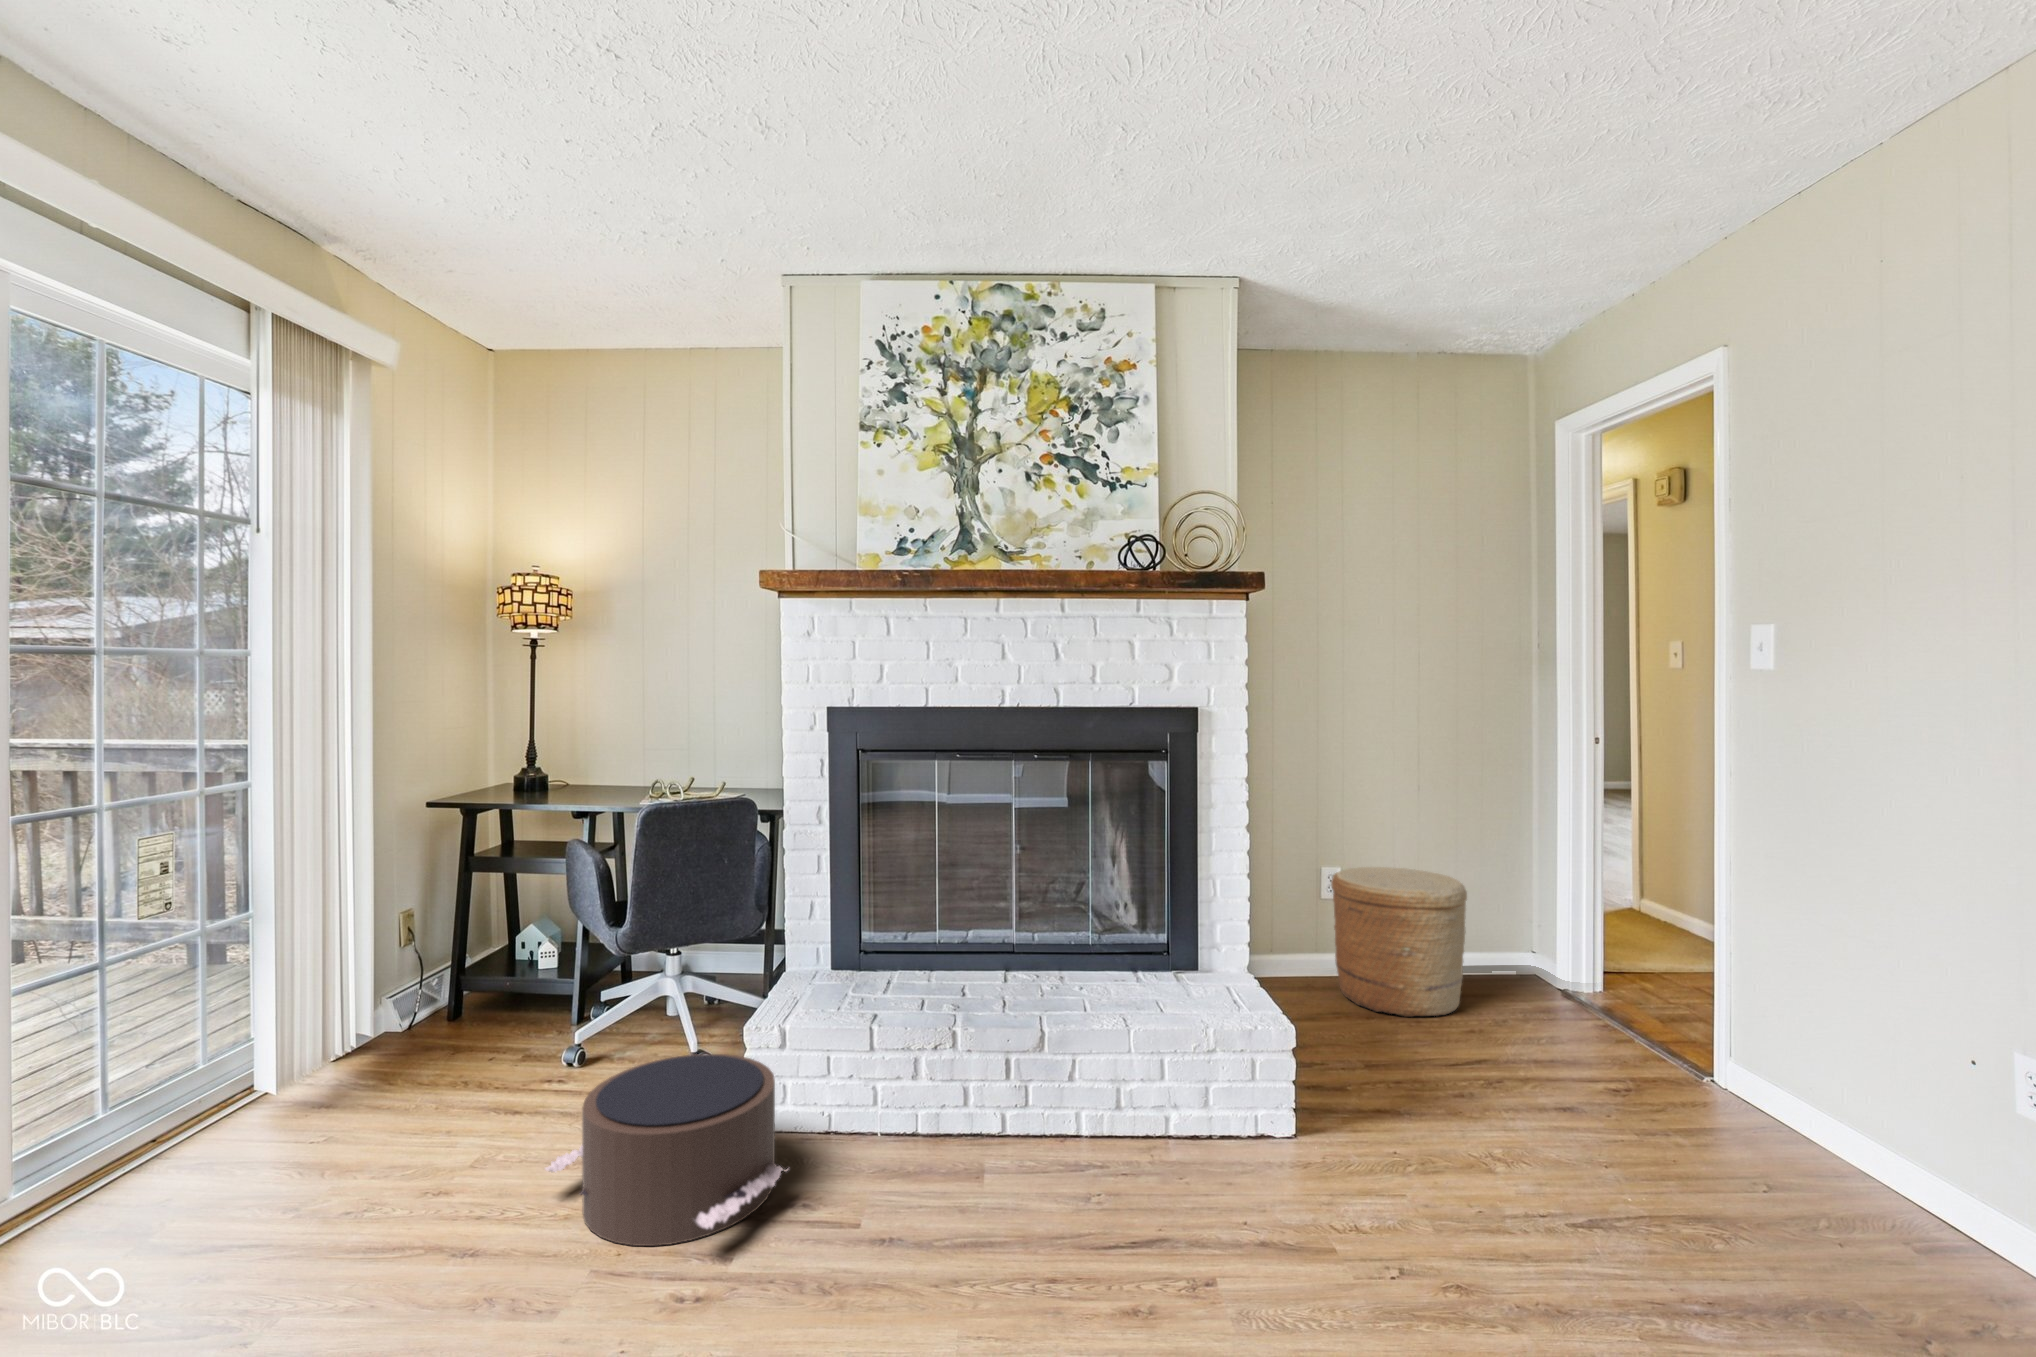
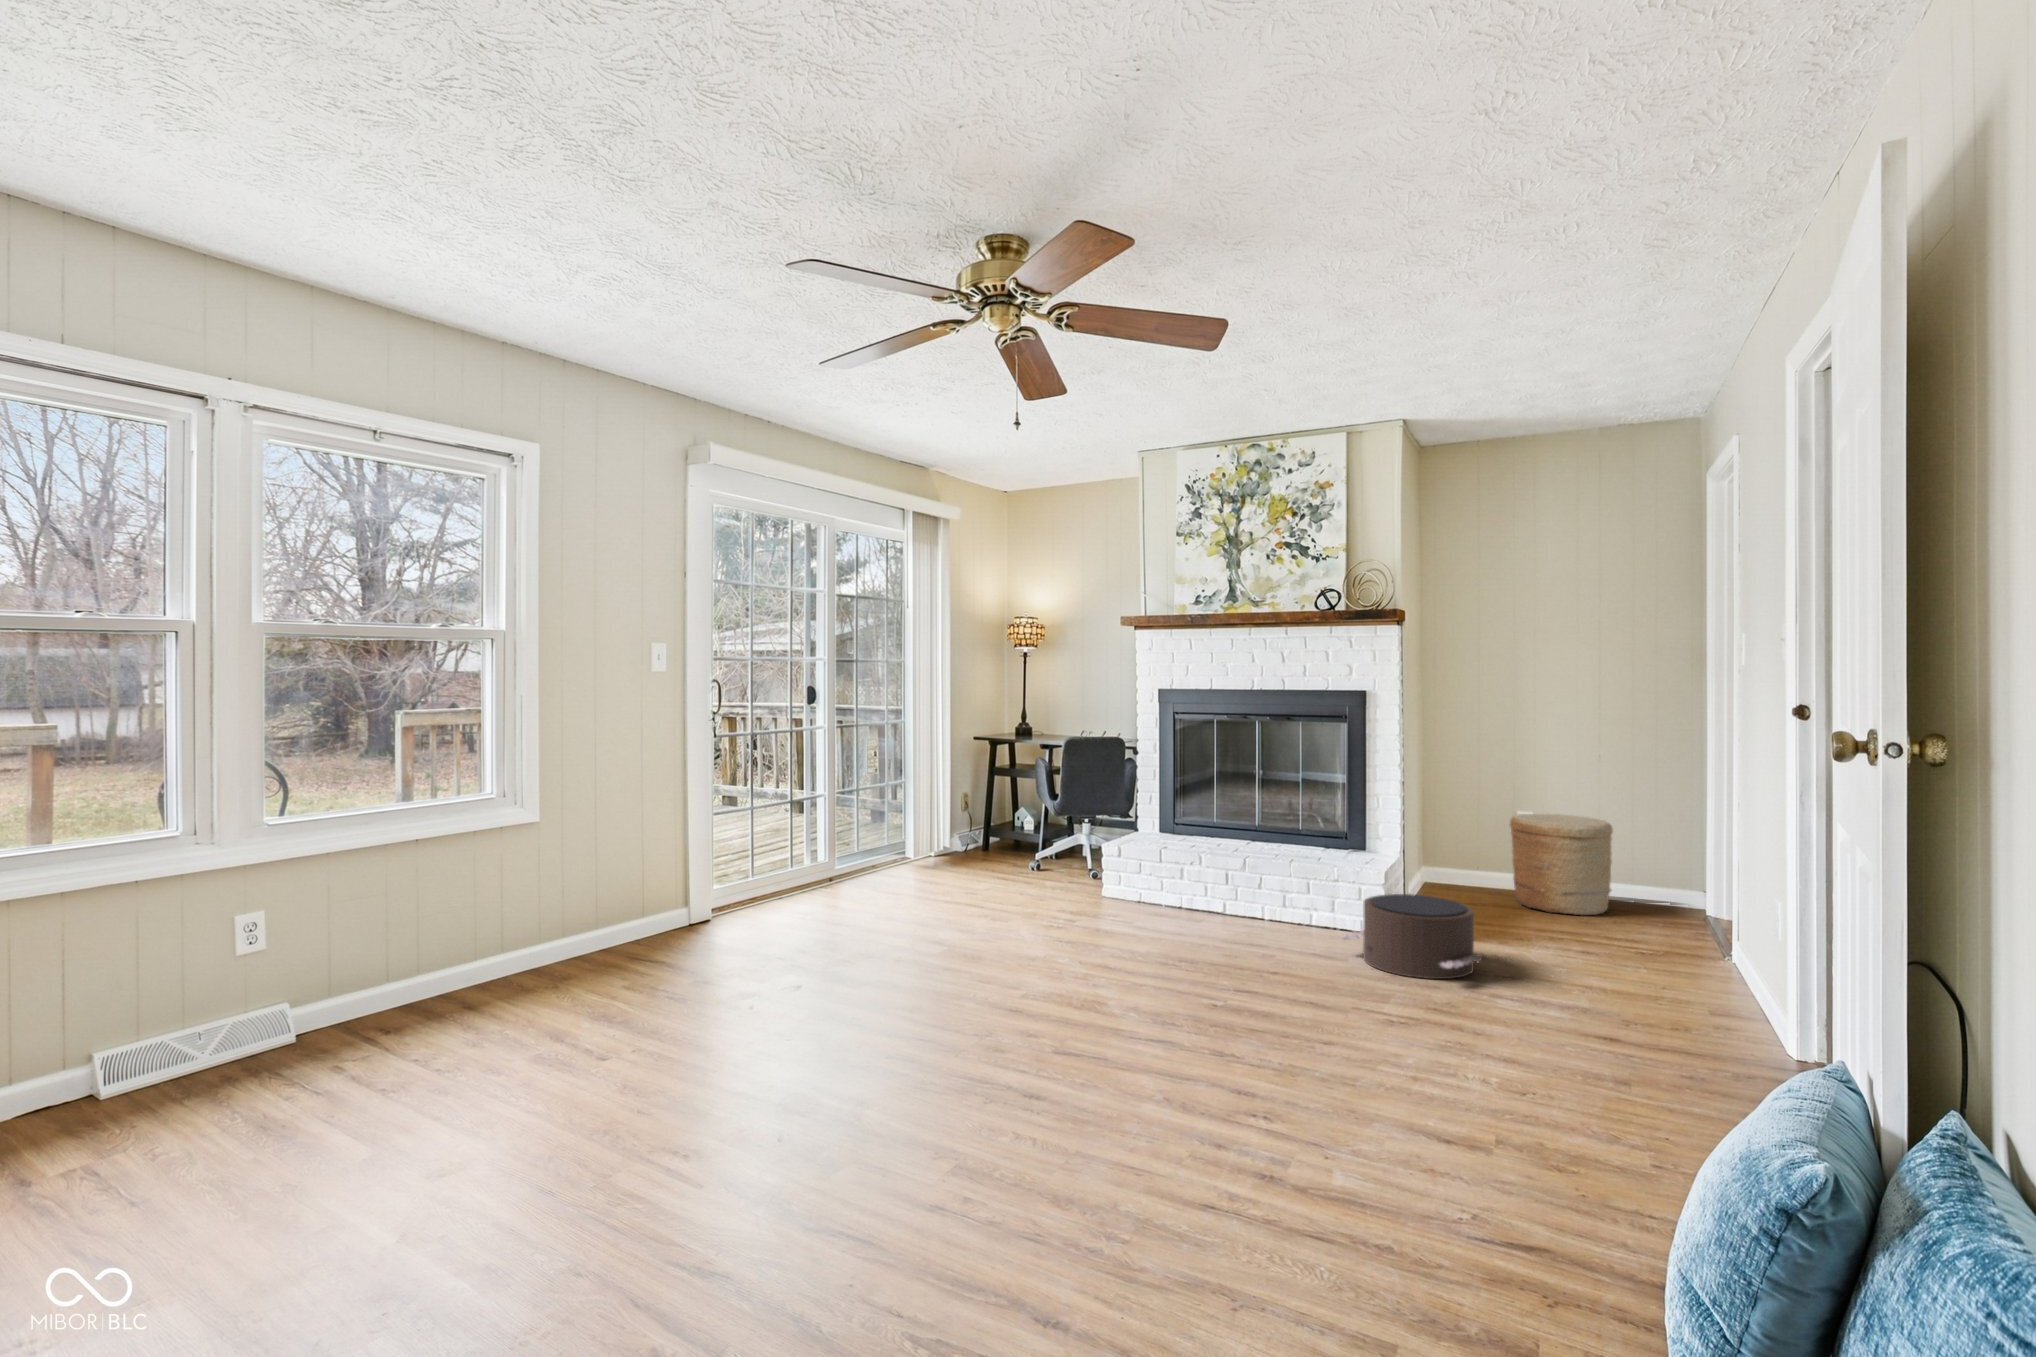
pouf: present [545,1054,788,1246] -> present [1342,894,1484,979]

